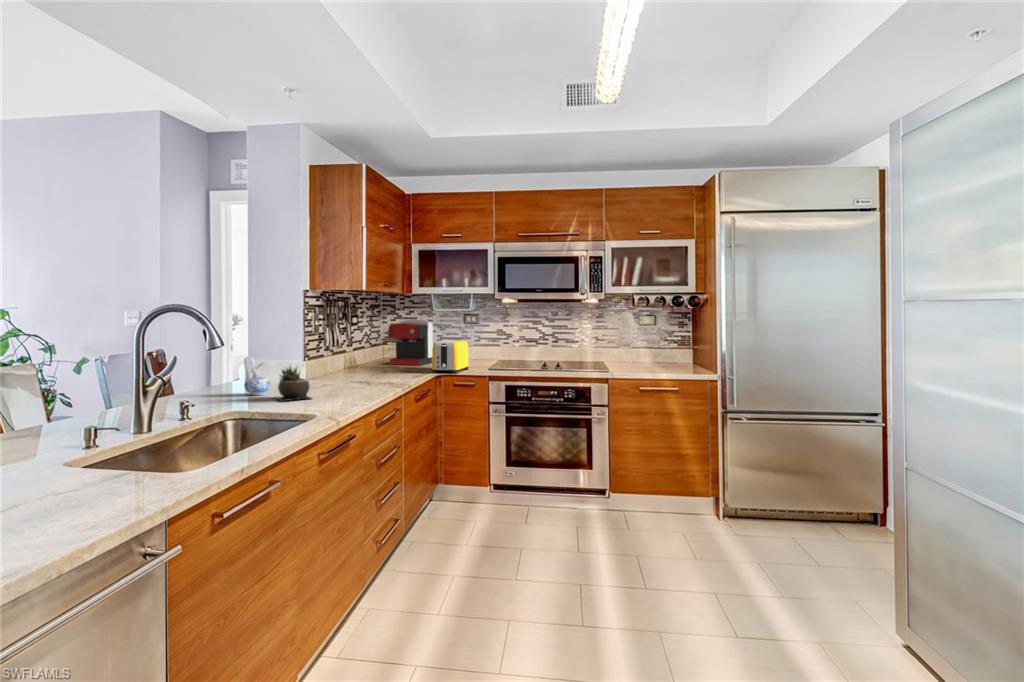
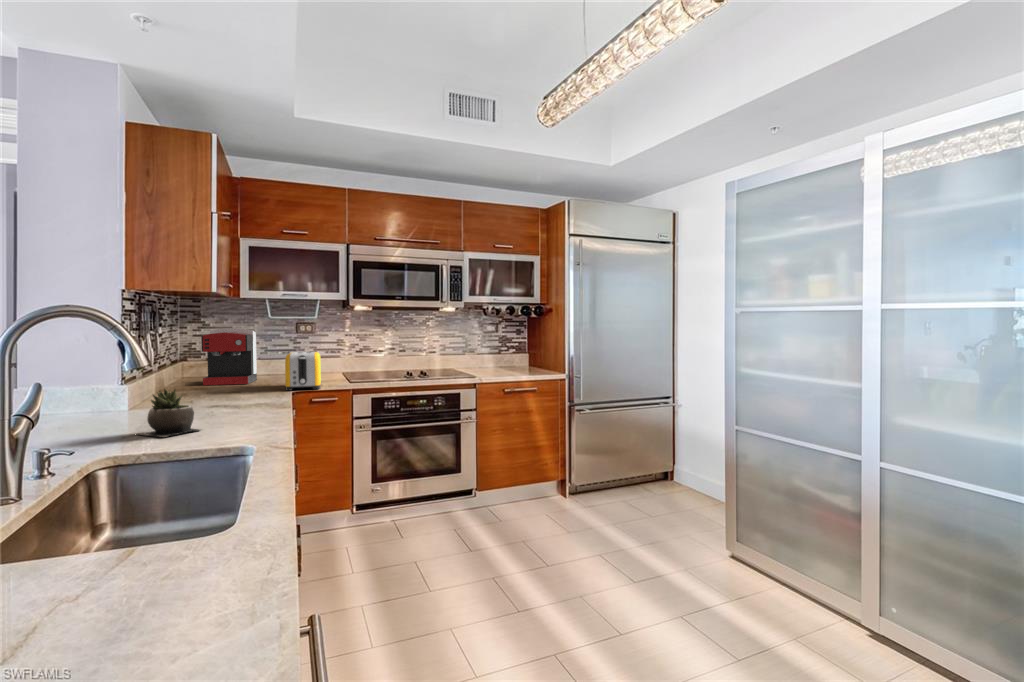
ceramic pitcher: present [244,357,270,395] -> none [71,380,114,435]

